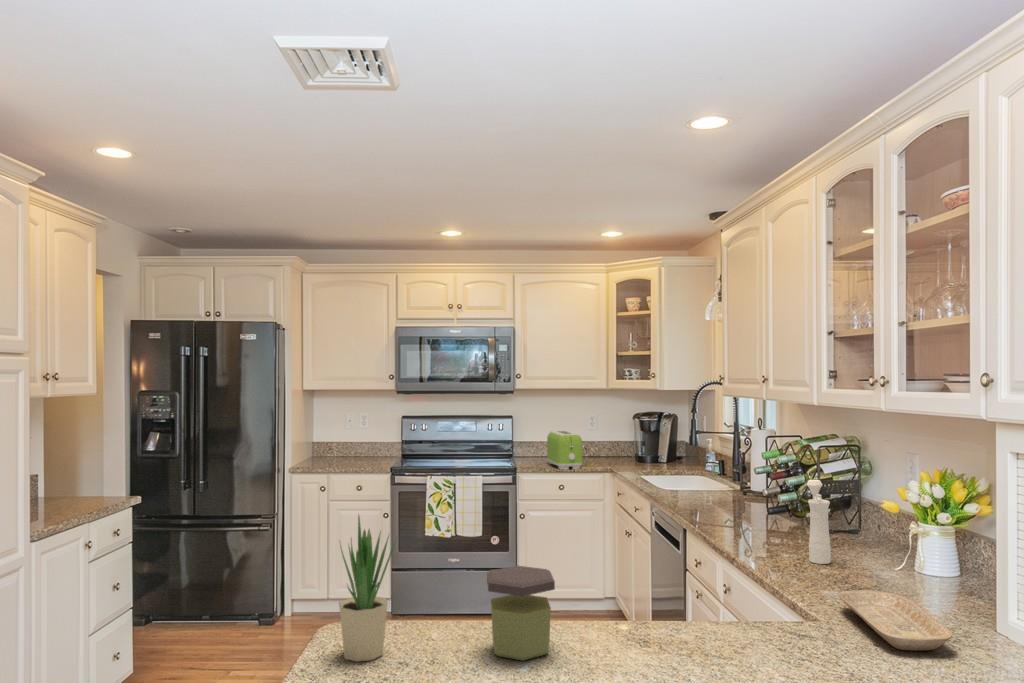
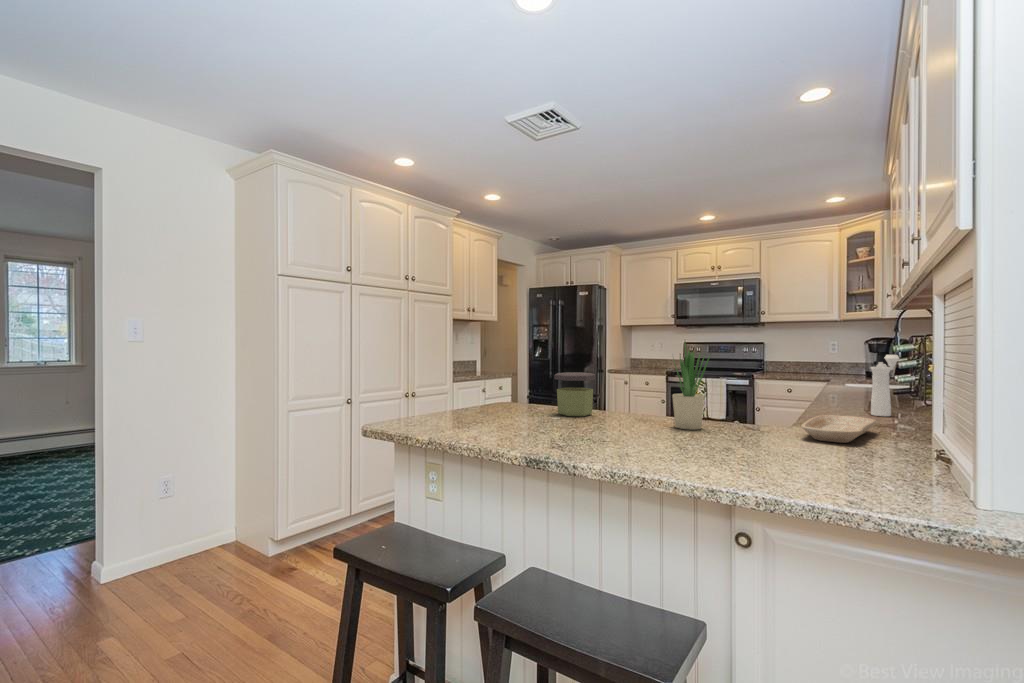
toaster: present [547,431,582,469] -> none [784,352,808,378]
potted plant: present [339,517,396,662] -> present [672,343,709,430]

